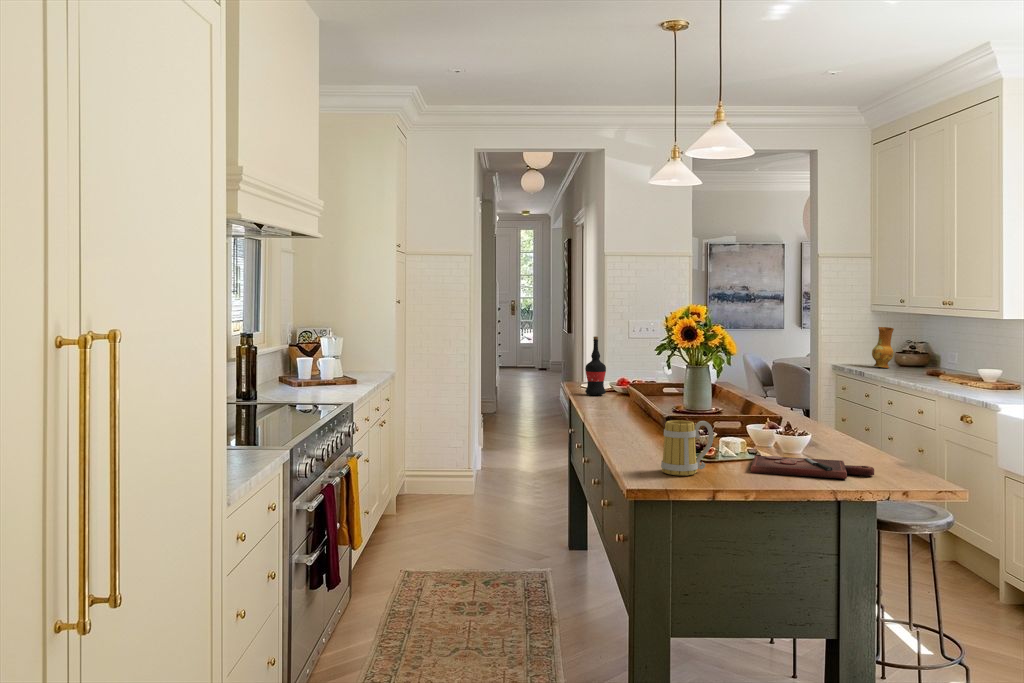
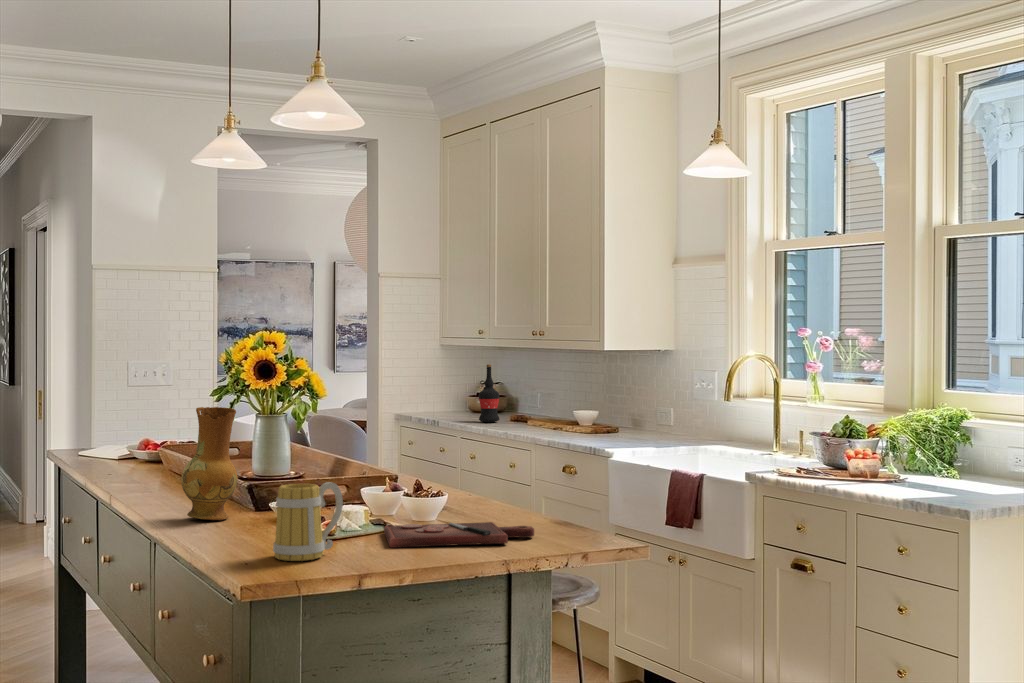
ceramic jug: present [872,327,894,368] -> present [181,407,238,520]
wine bottle: present [585,336,606,395] -> present [479,364,500,422]

